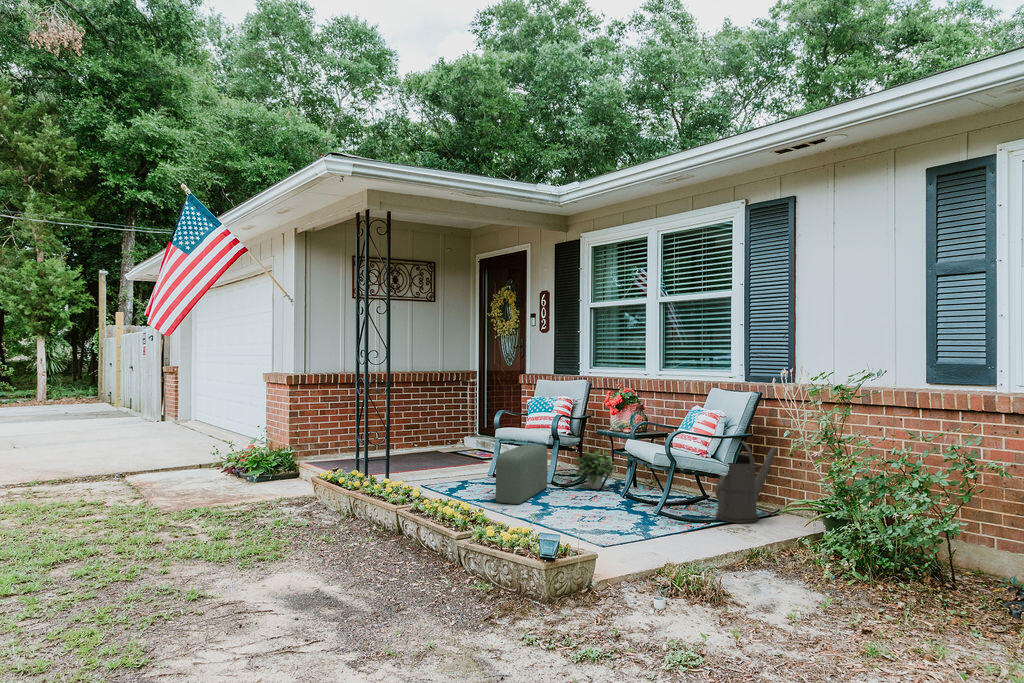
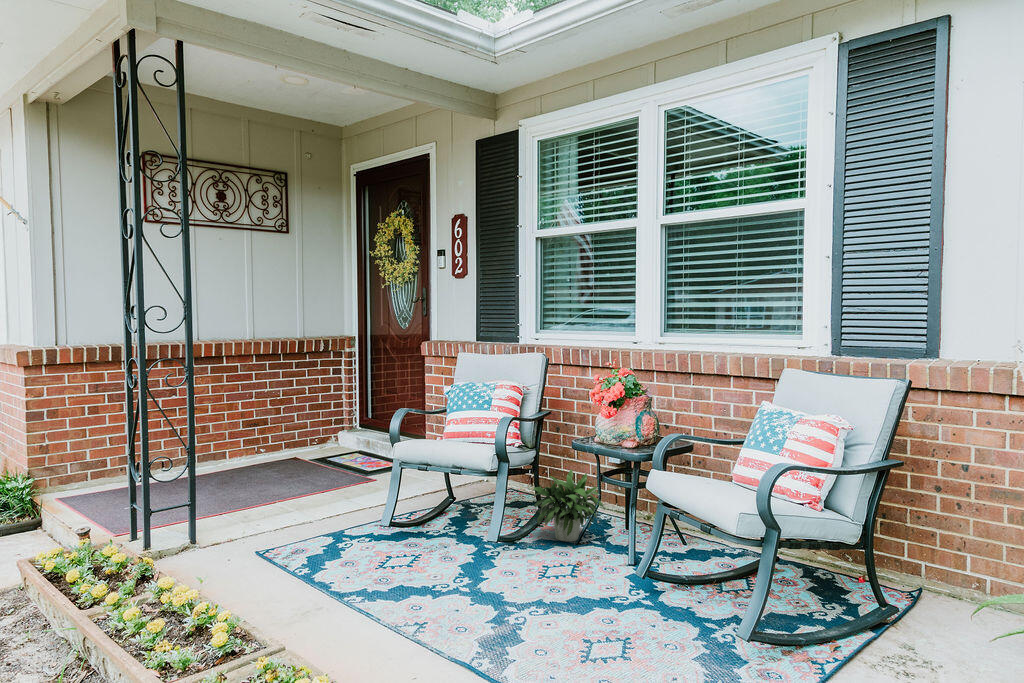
watering can: present [716,441,776,523] -> none [829,471,916,639]
pouf: present [496,444,548,504] -> none [402,471,487,604]

